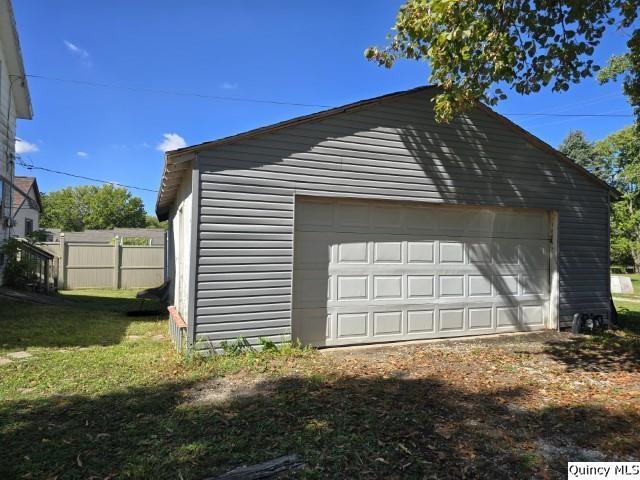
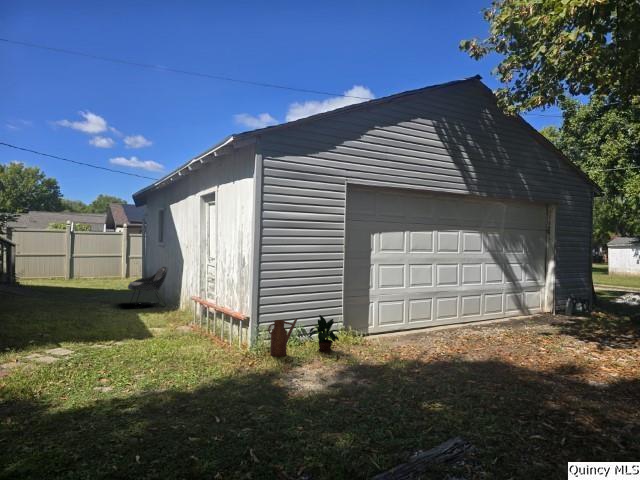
potted plant: none [248,327,284,365] -> present [309,315,340,352]
watering can: none [202,330,236,368] -> present [268,319,297,357]

